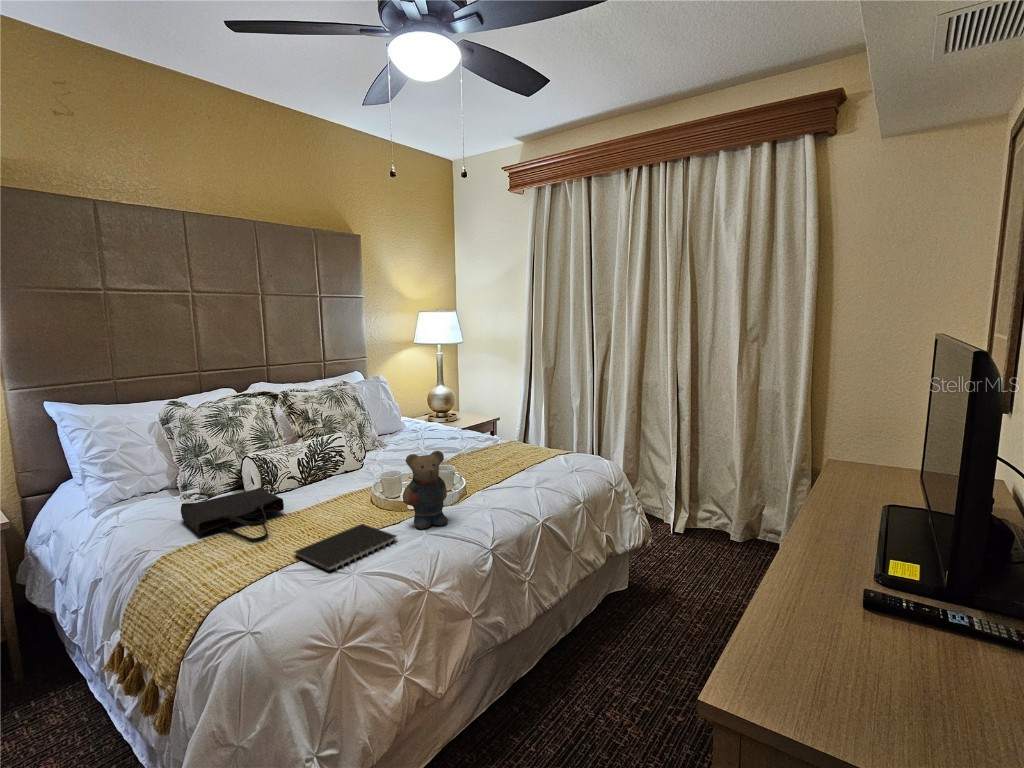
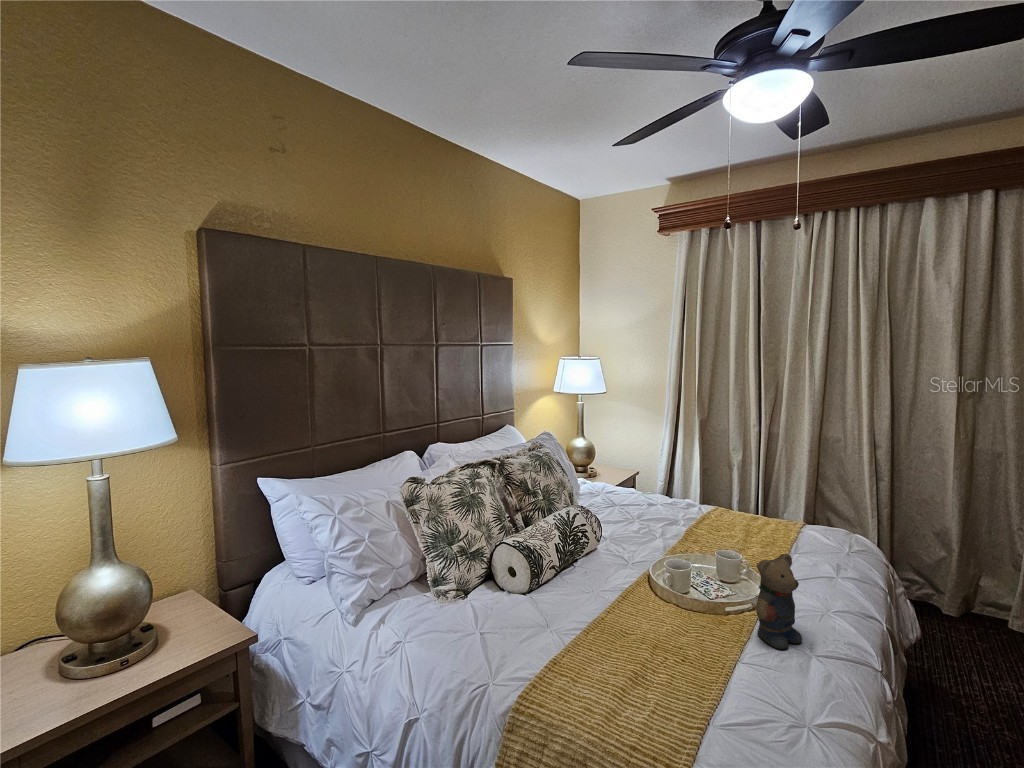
tote bag: present [181,487,284,542] -> none [482,585,615,671]
notebook: present [295,524,396,571] -> none [683,642,779,726]

